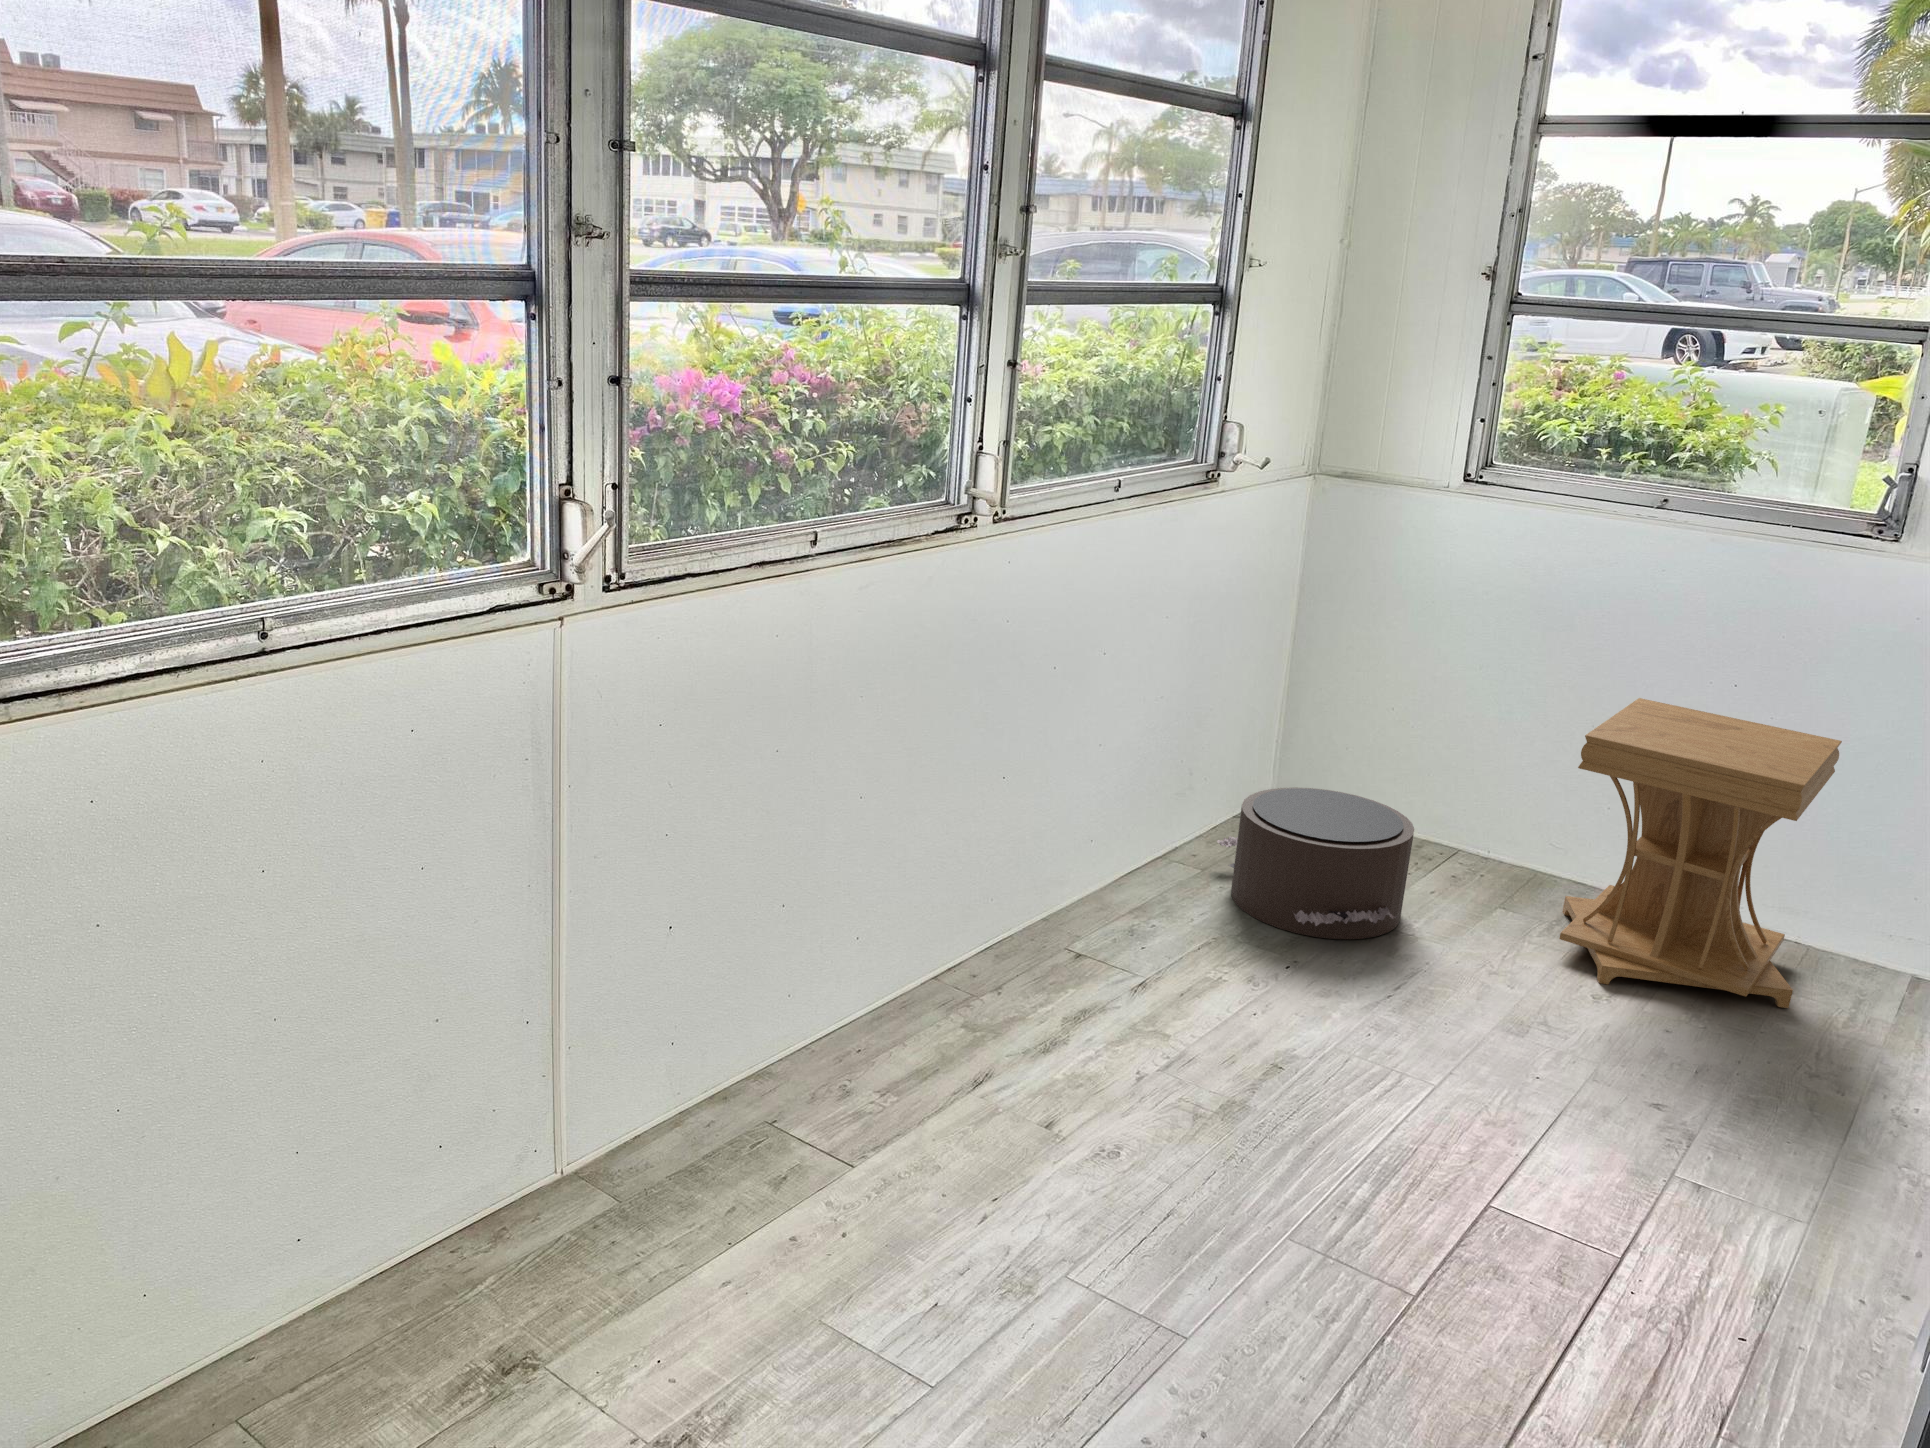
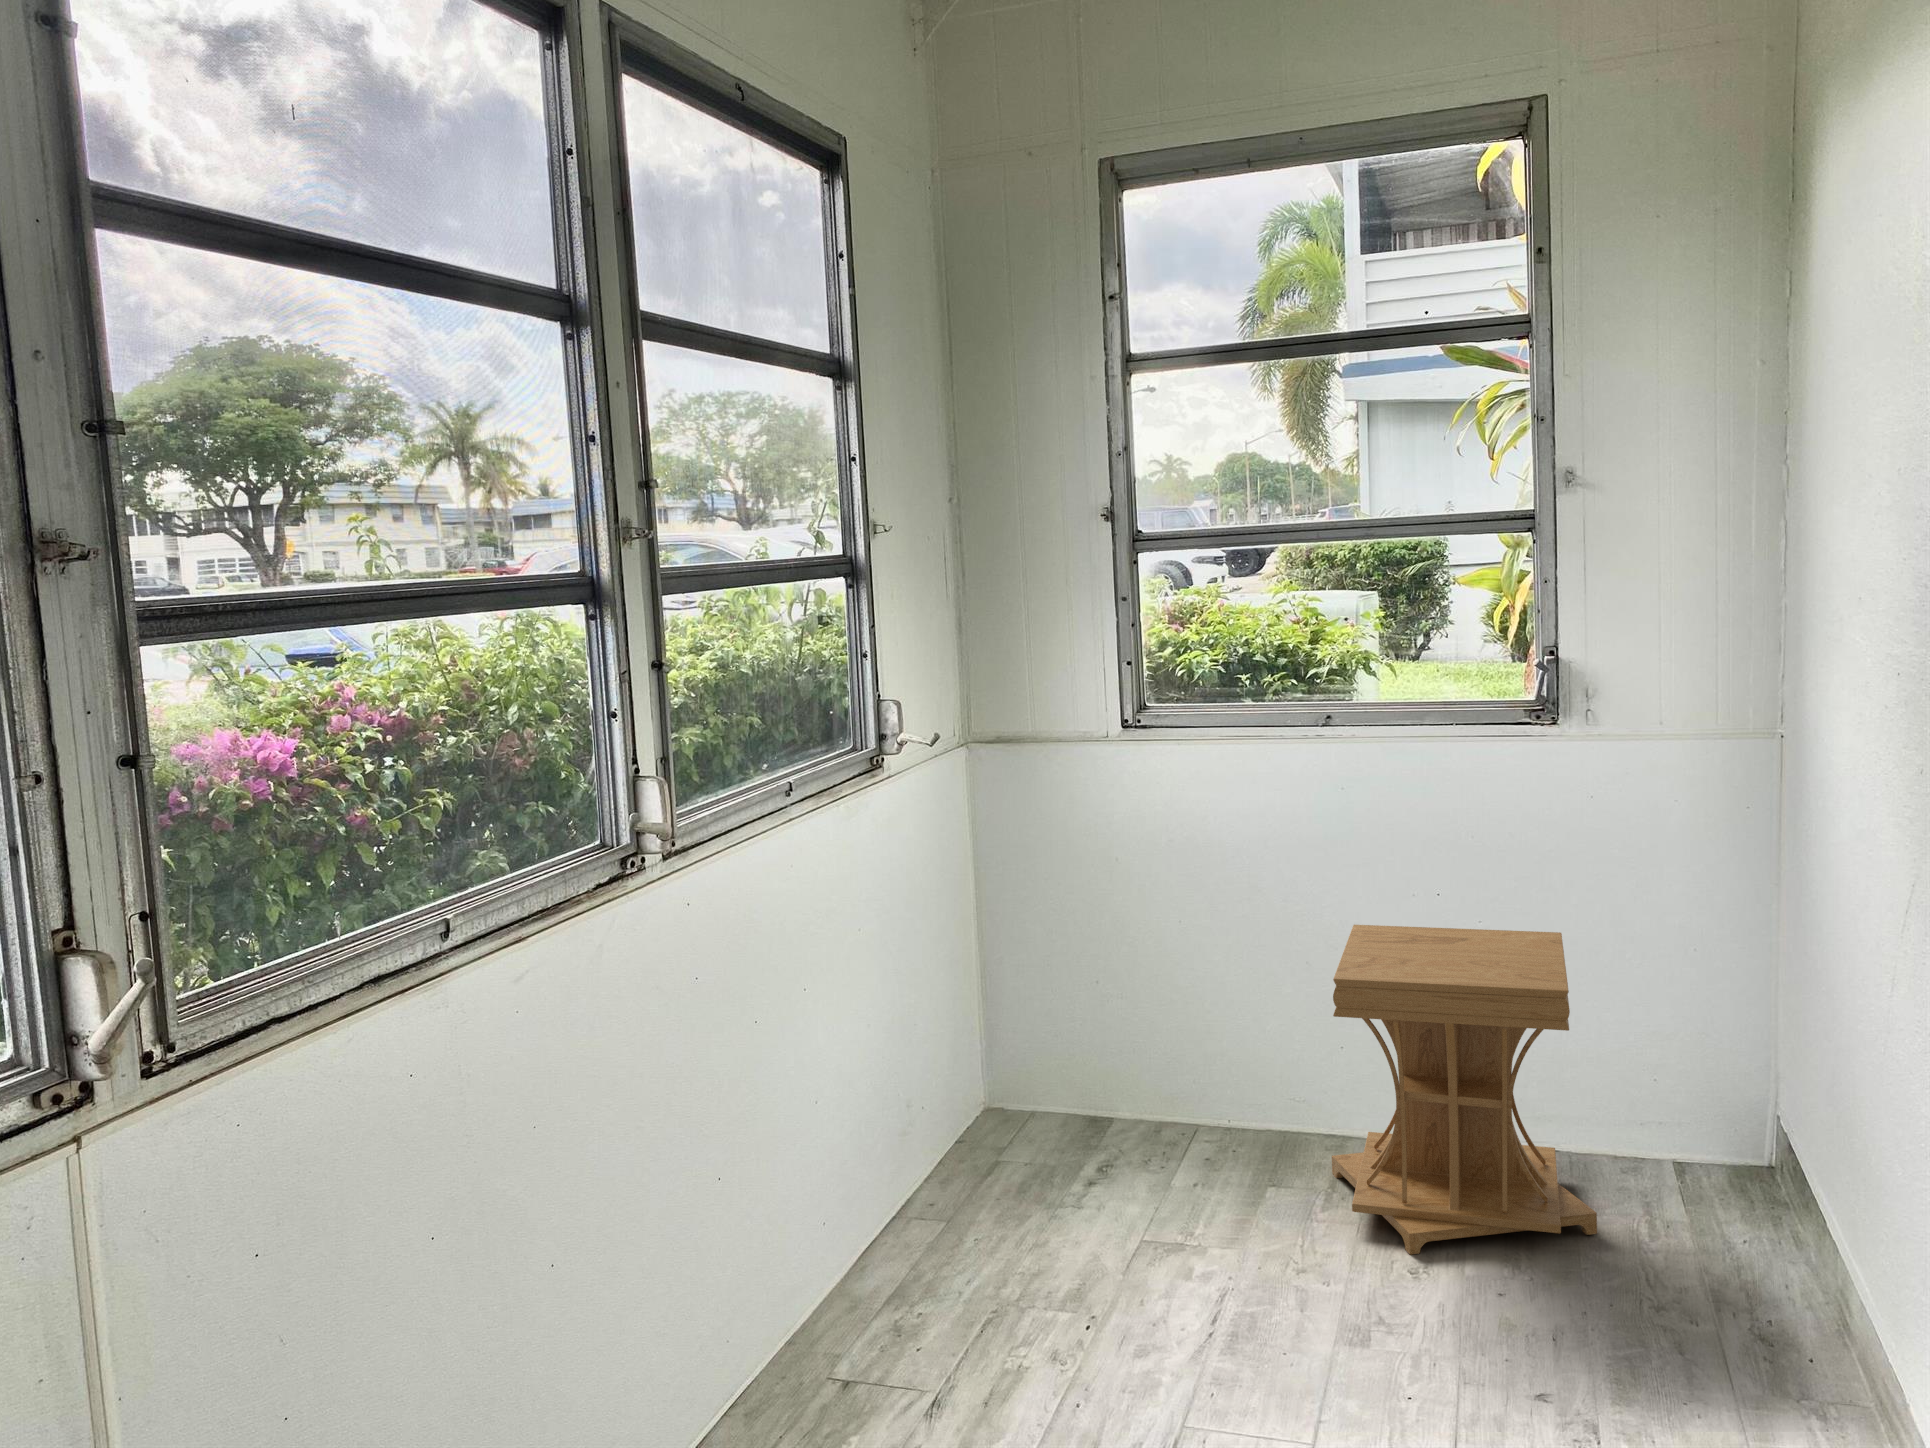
pouf: present [1217,787,1414,939] -> none [954,1092,1186,1277]

